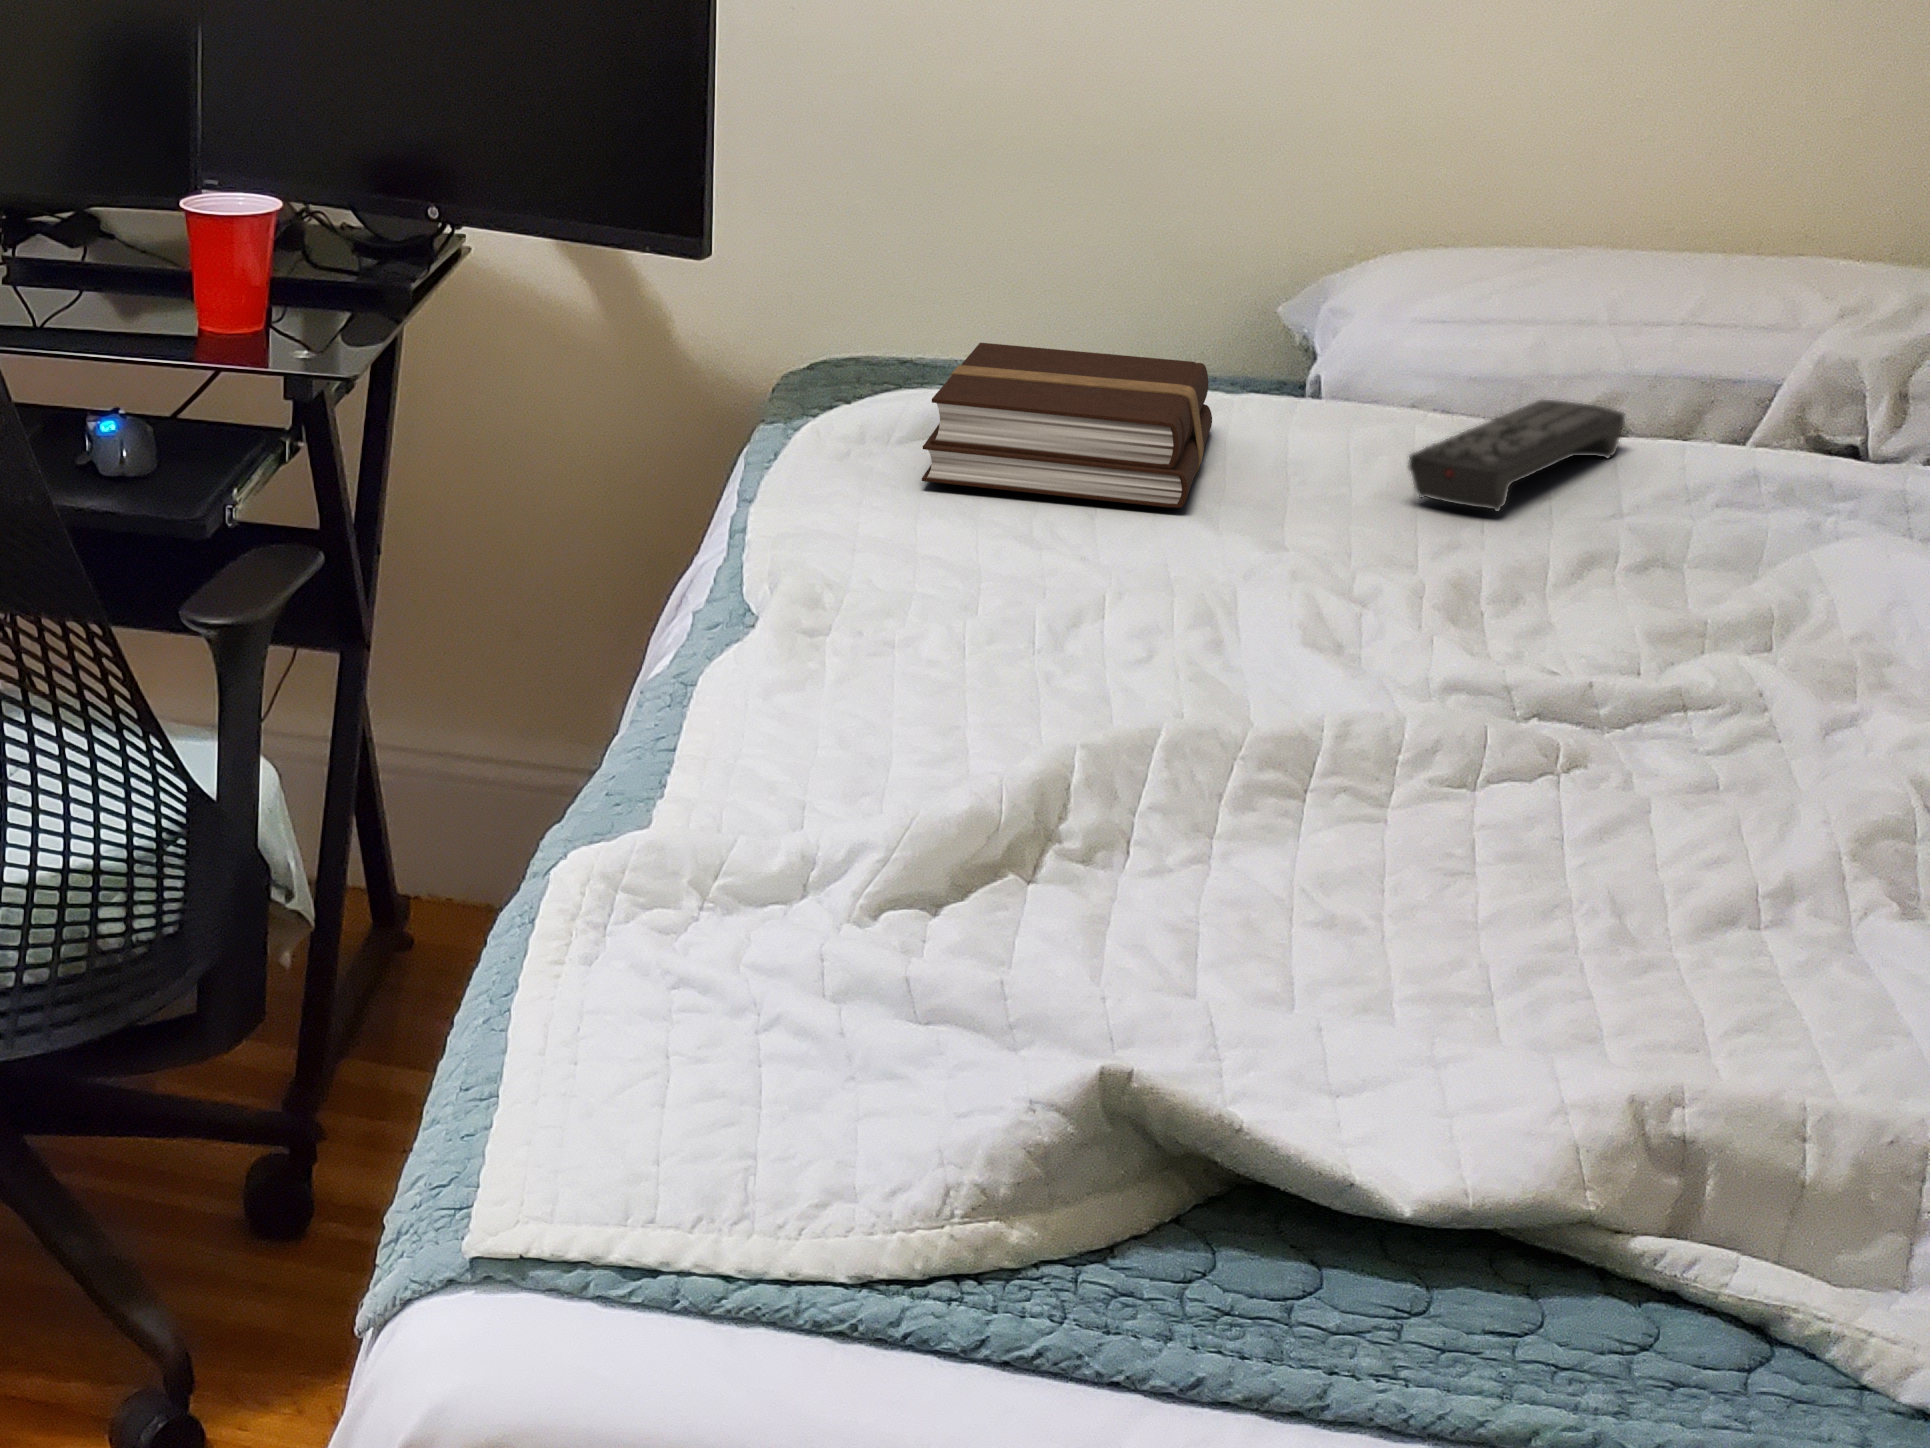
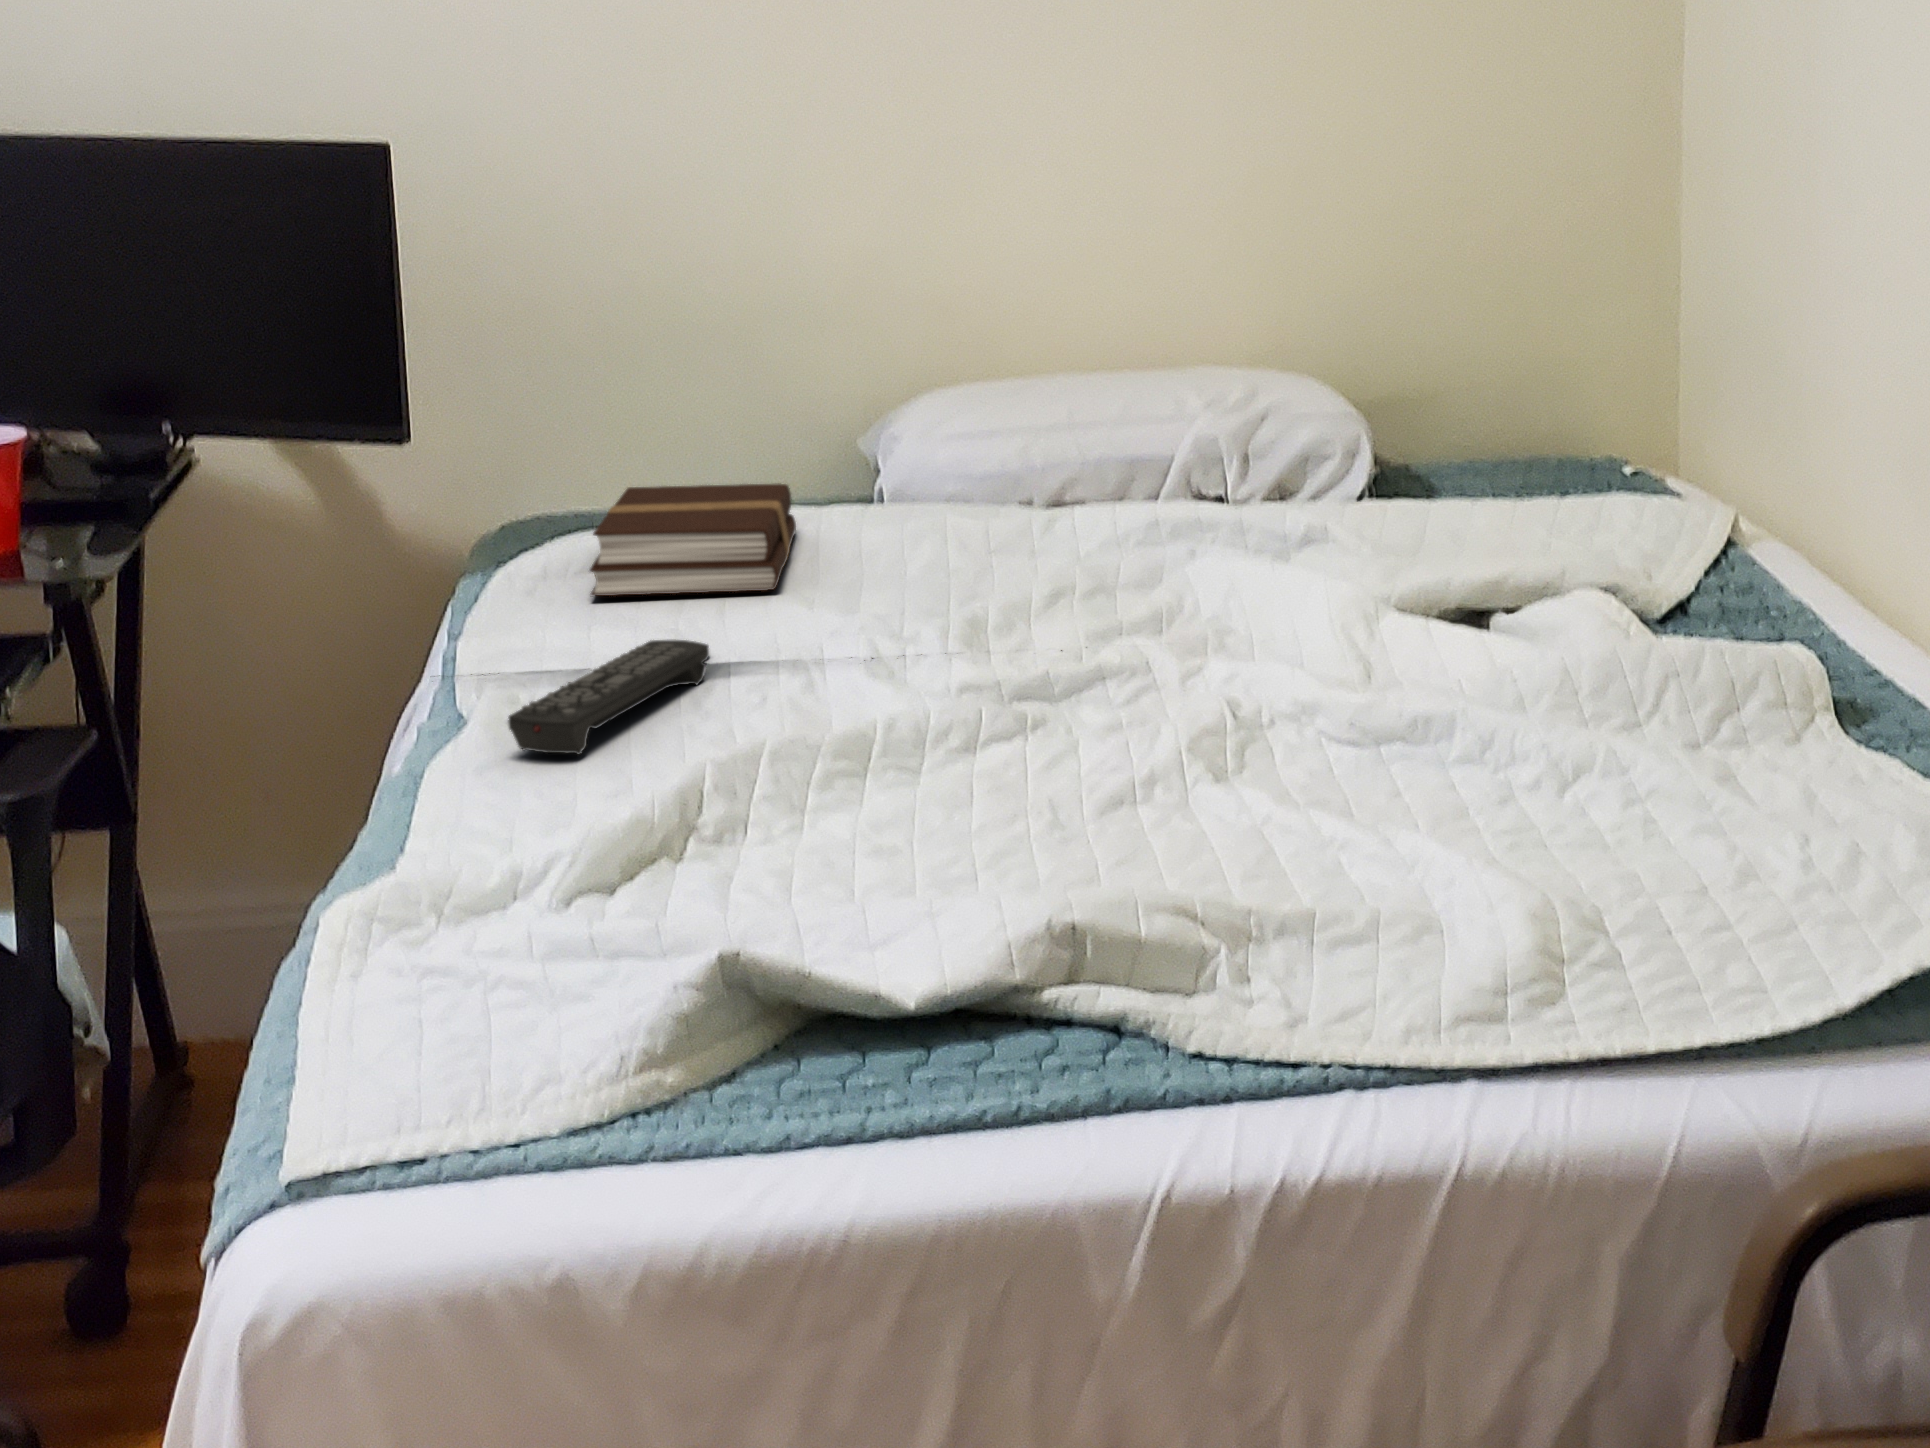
remote control: present [1409,400,1625,511] -> present [508,640,709,755]

